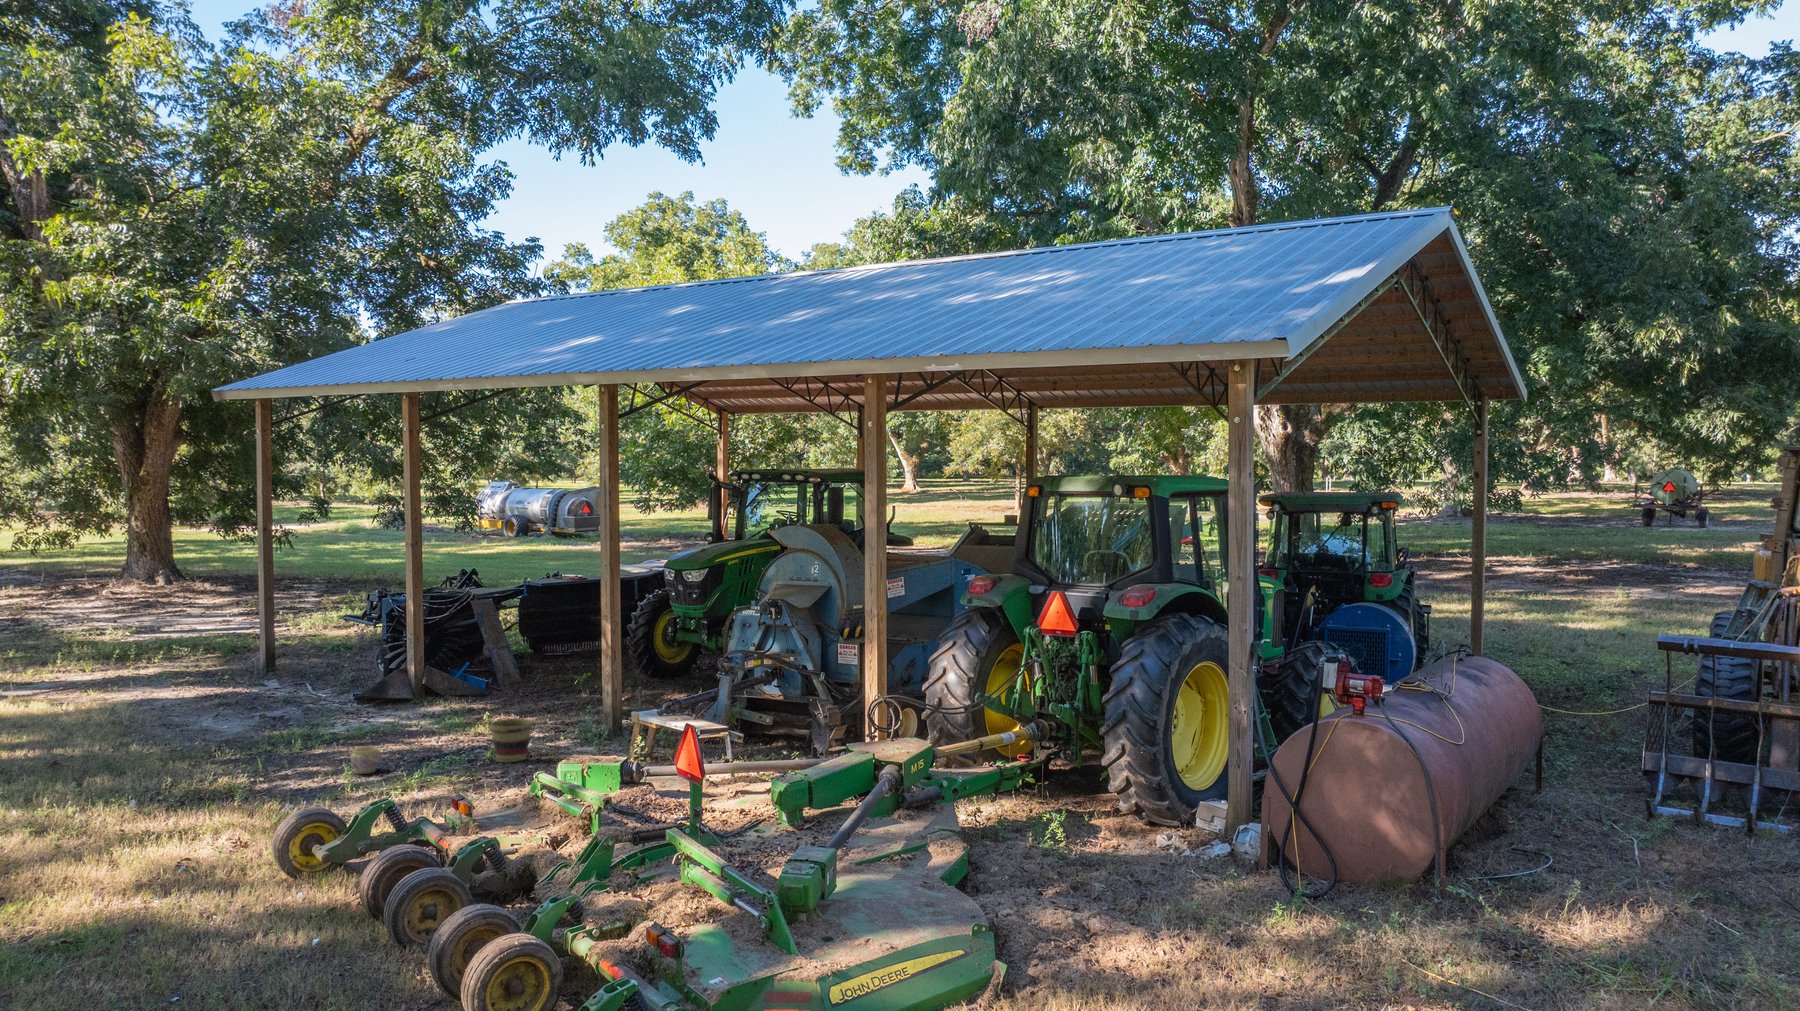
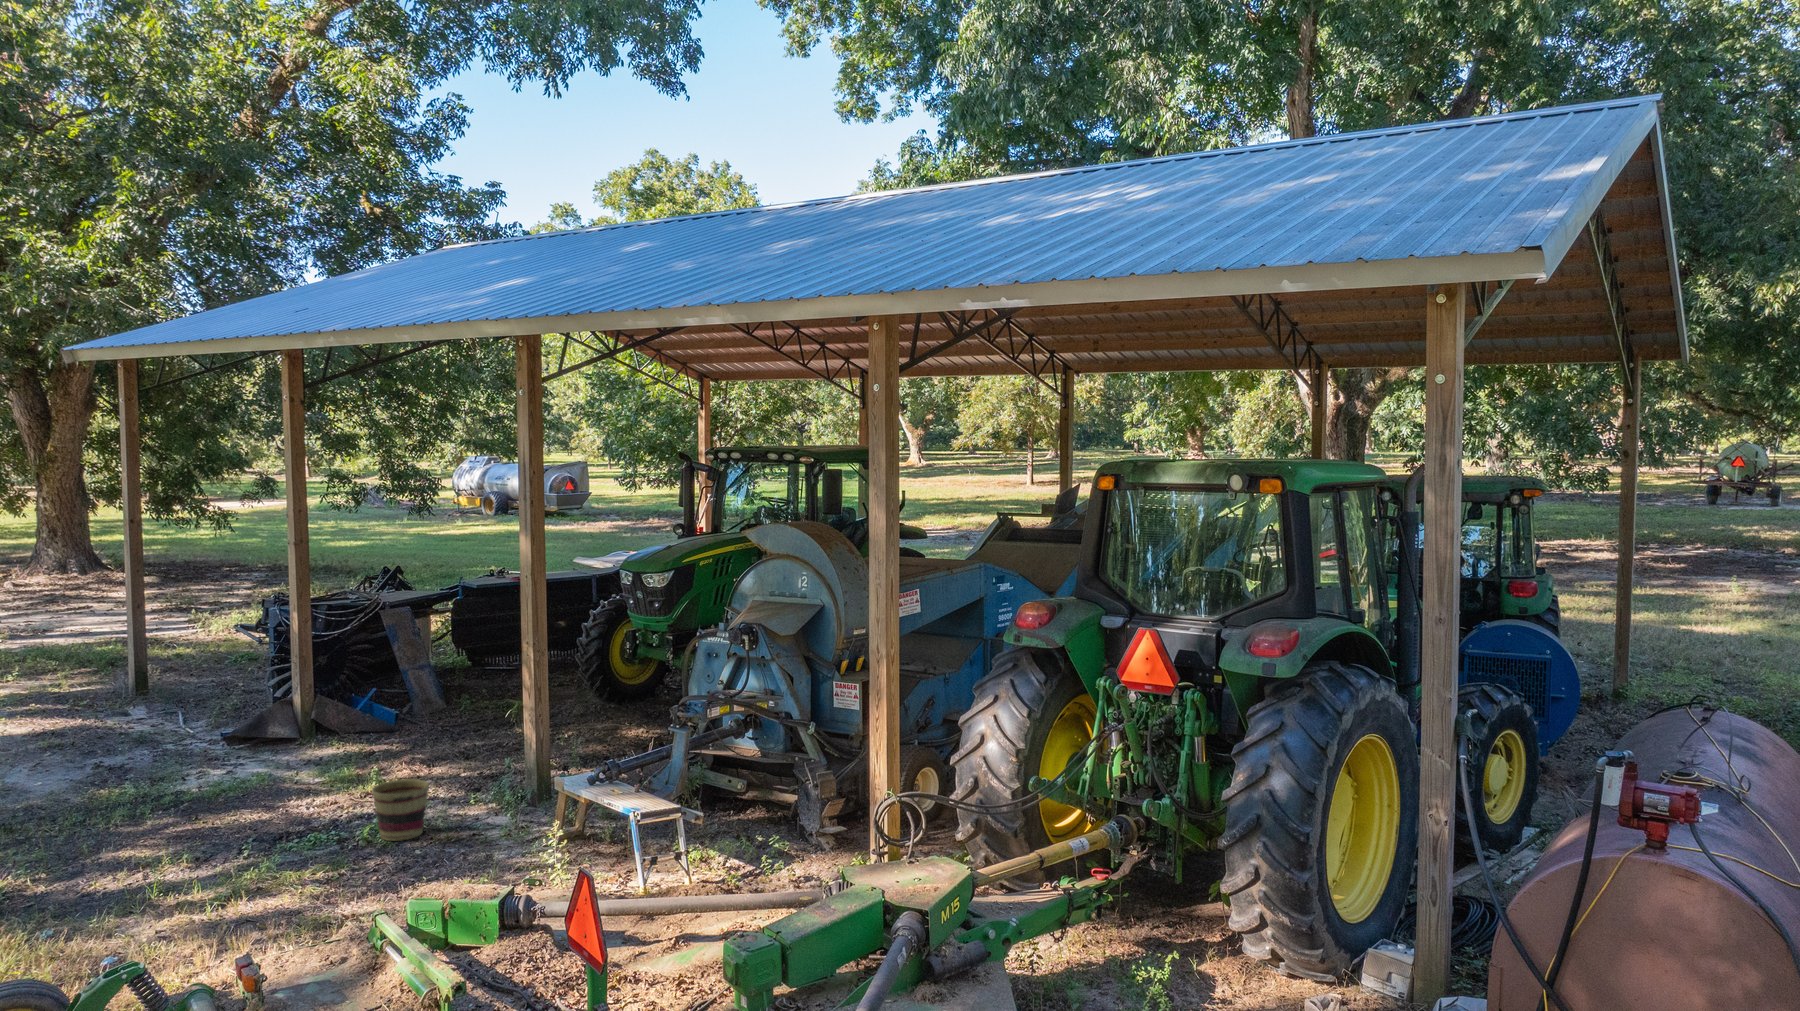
planter: present [350,746,381,774] -> none [177,822,220,862]

